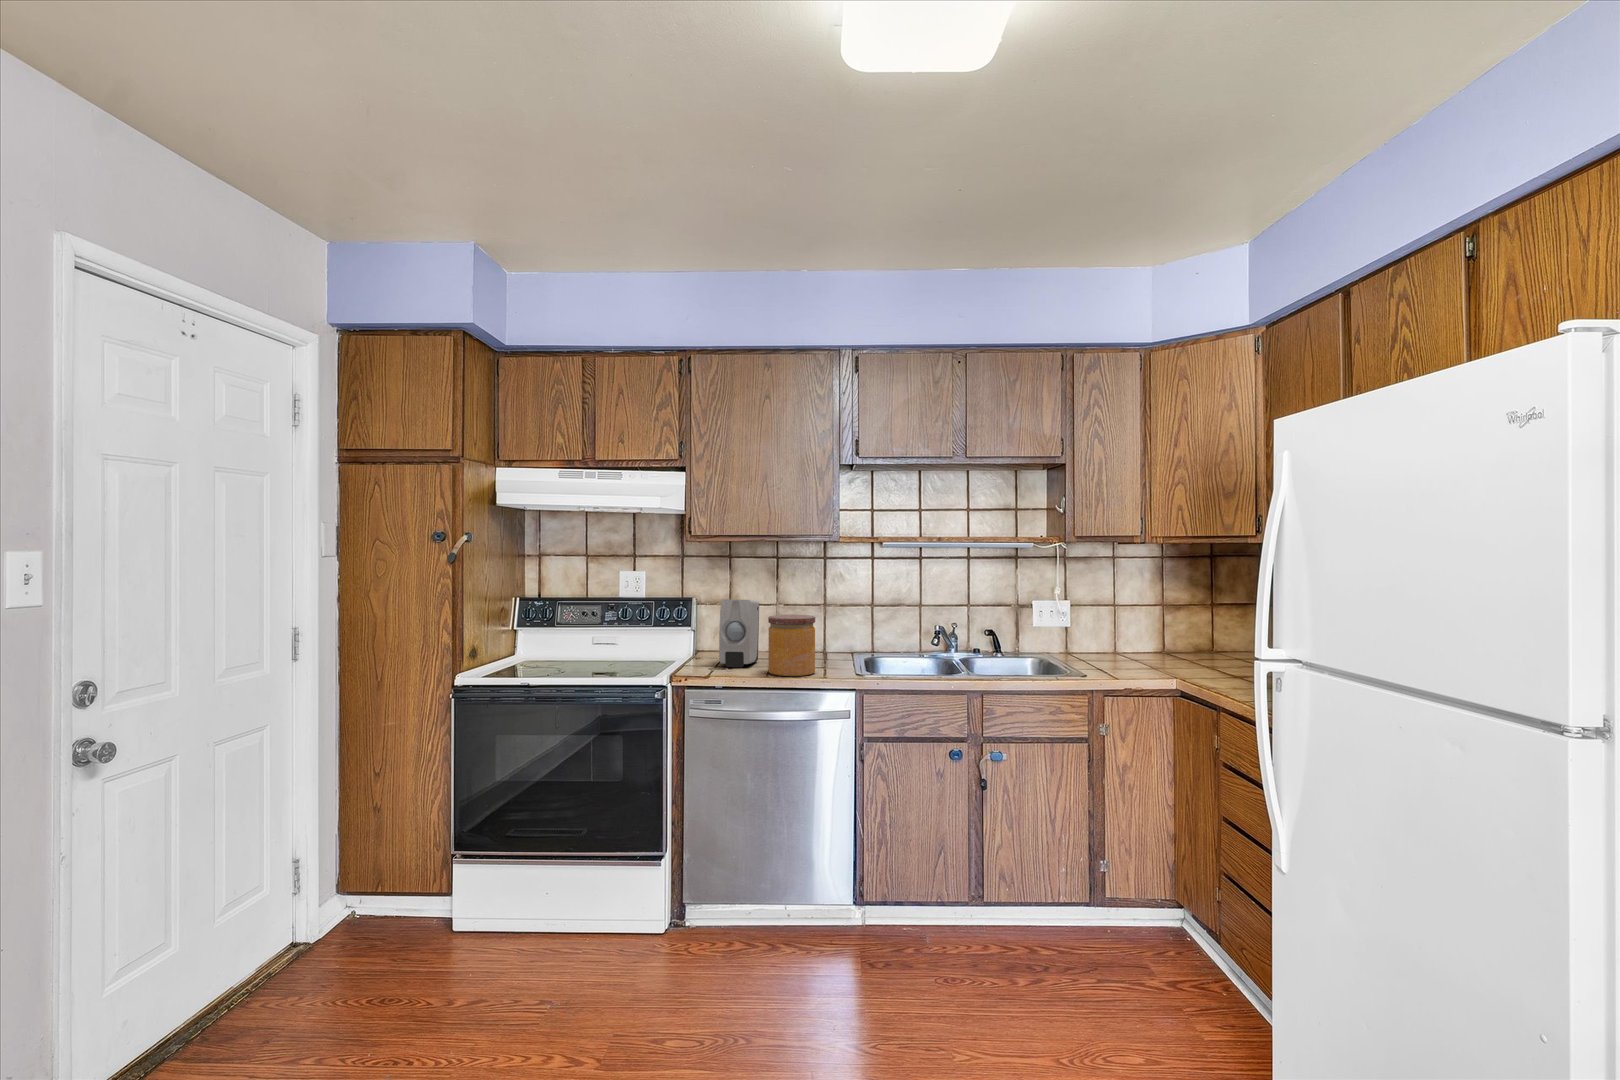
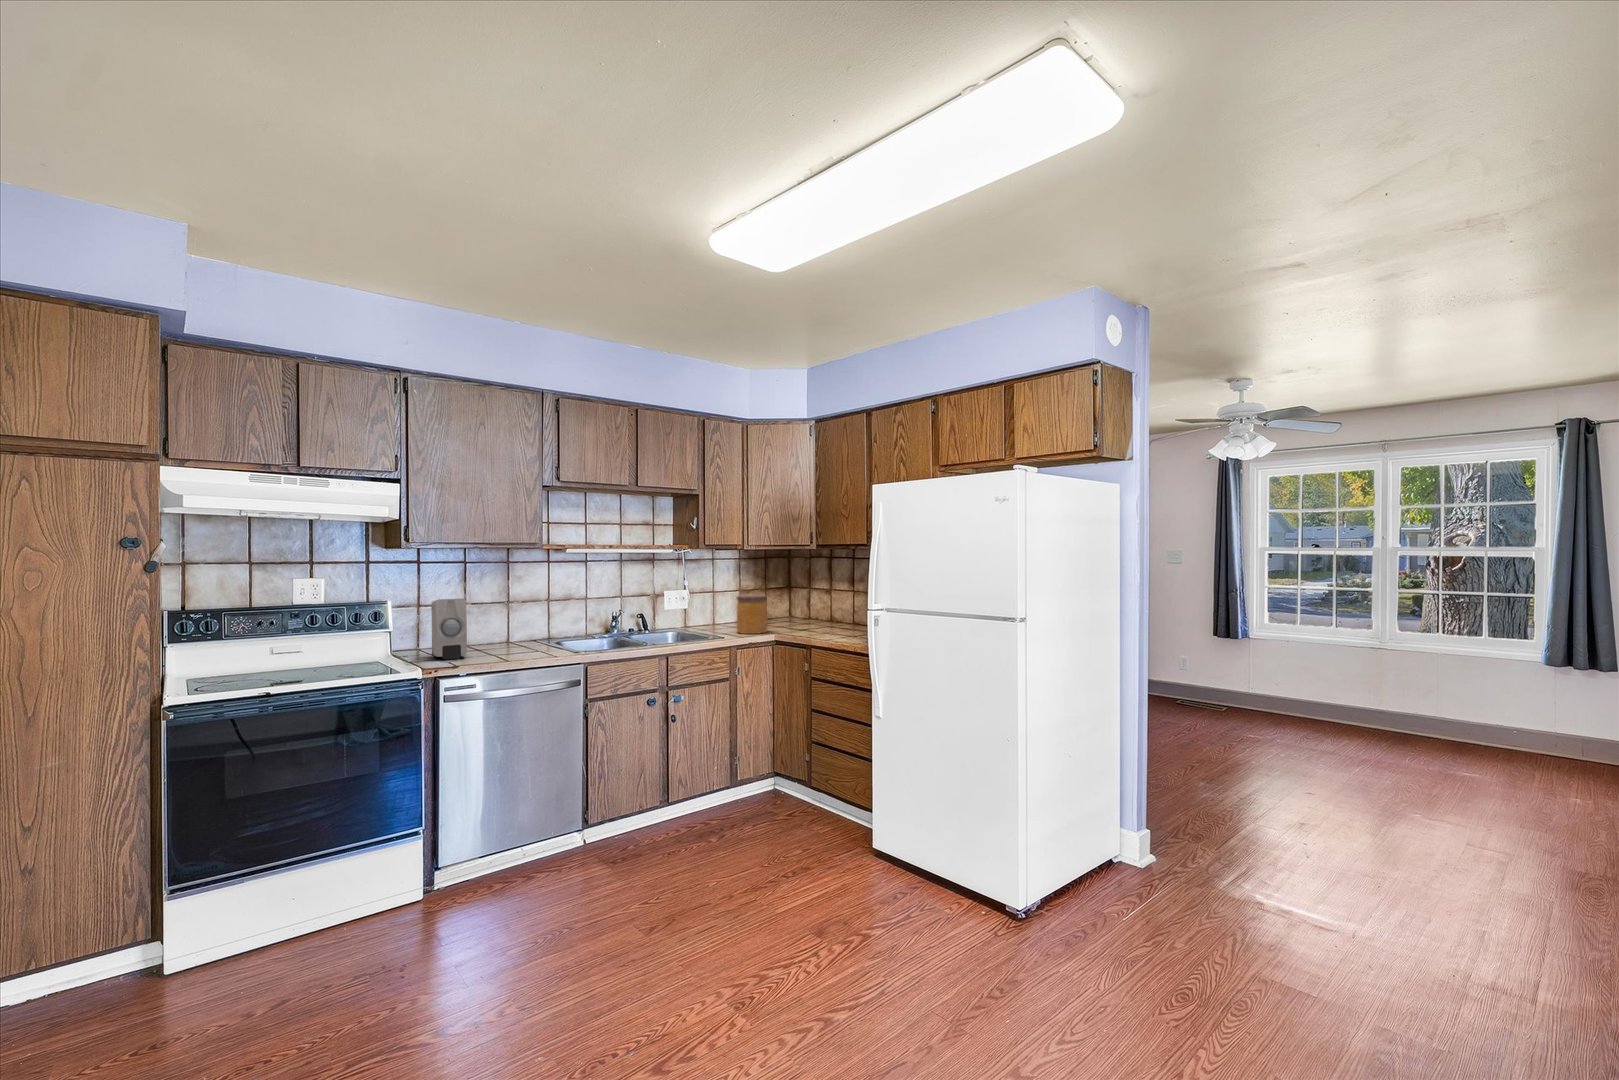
jar: present [768,615,815,676] -> present [737,595,767,634]

